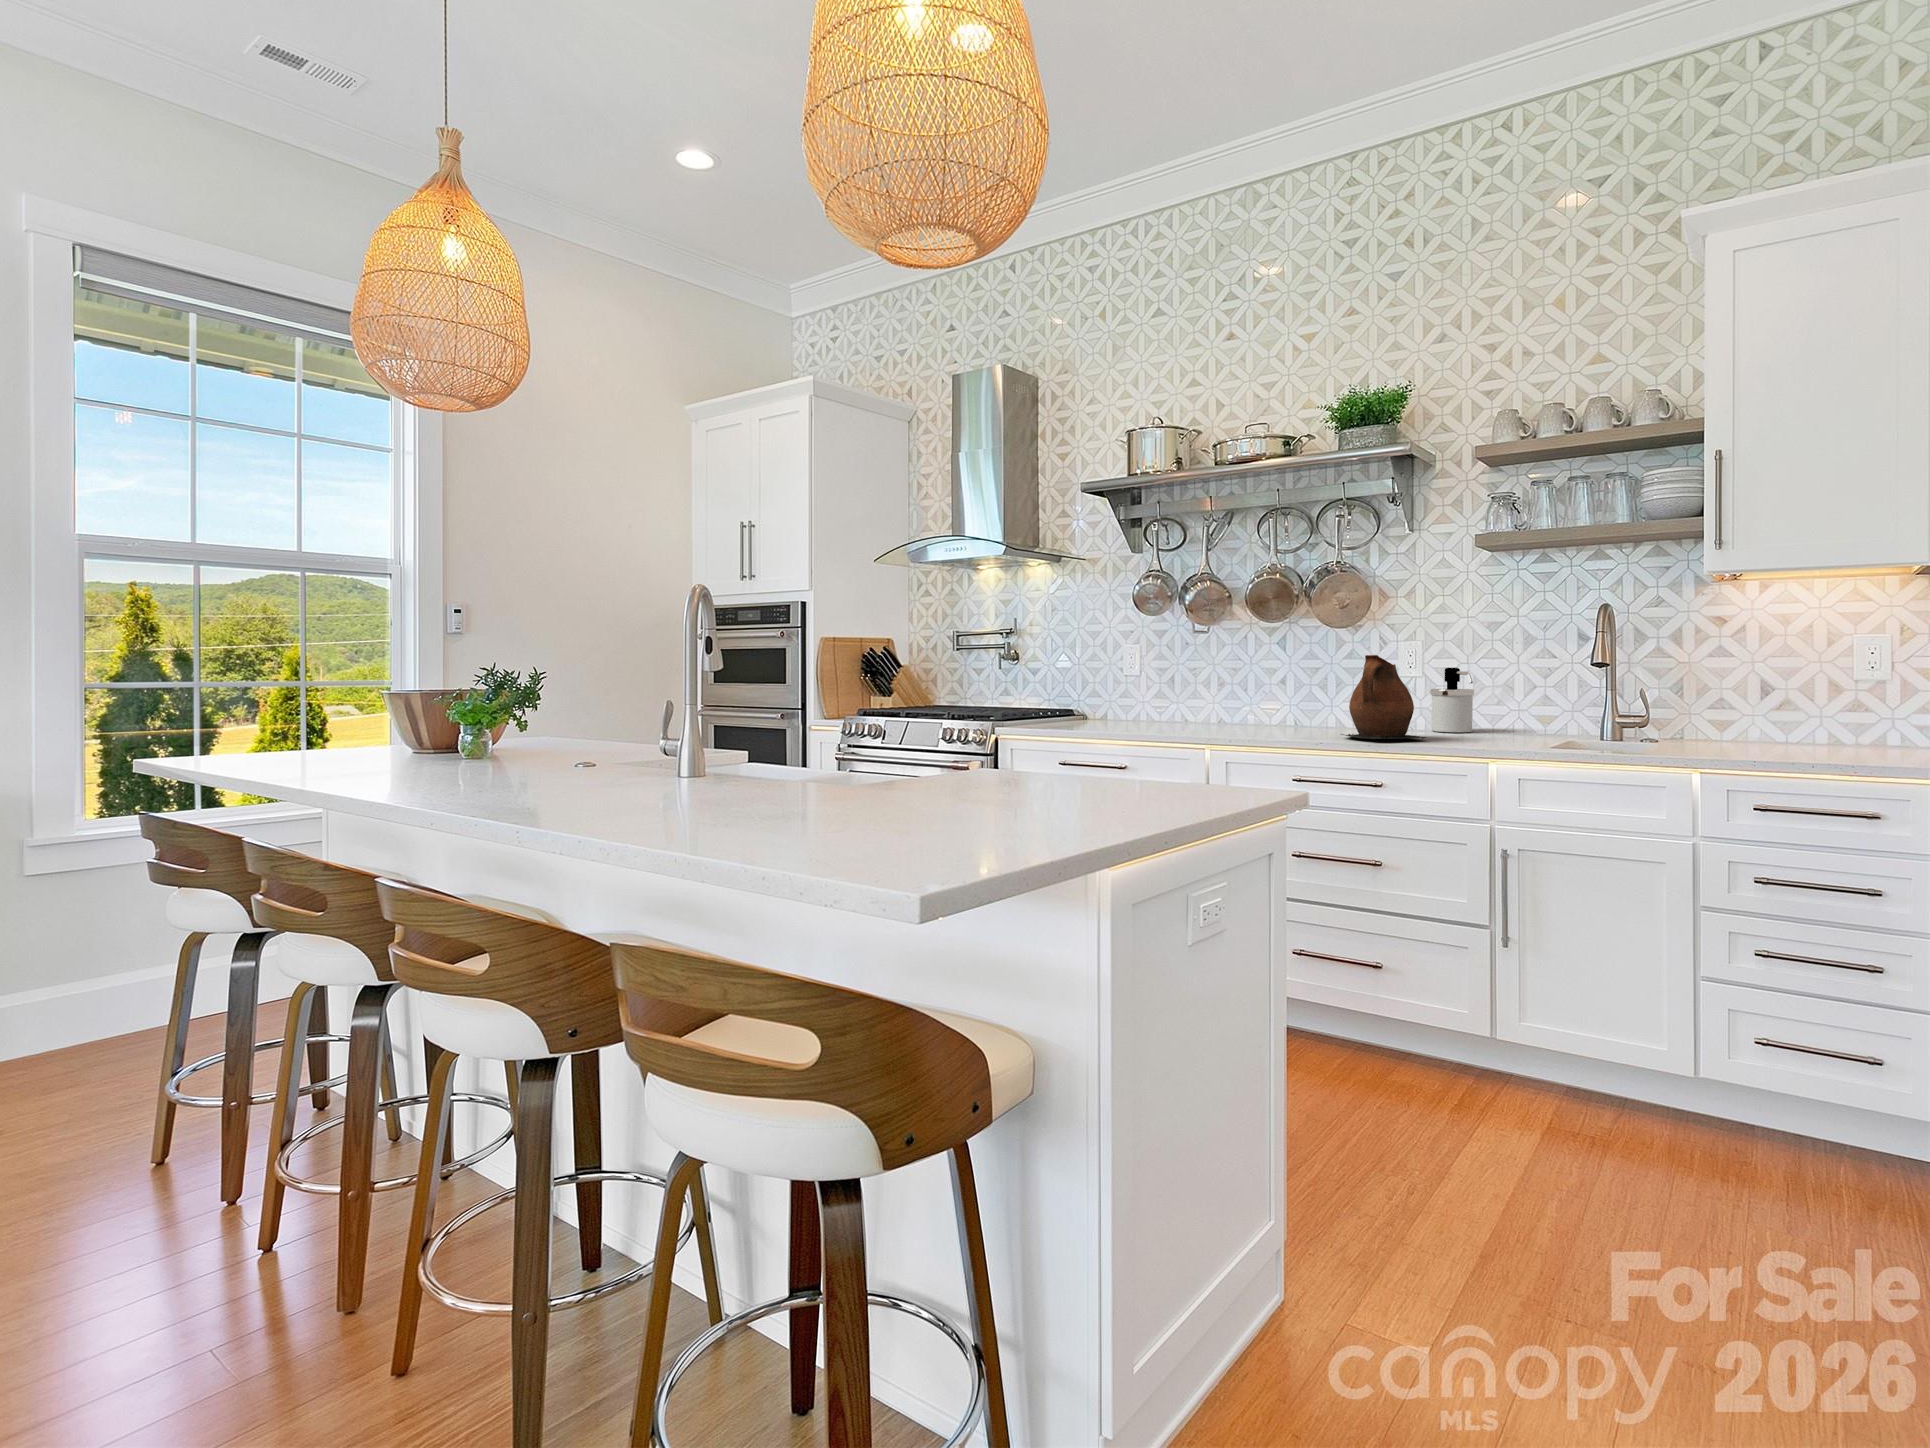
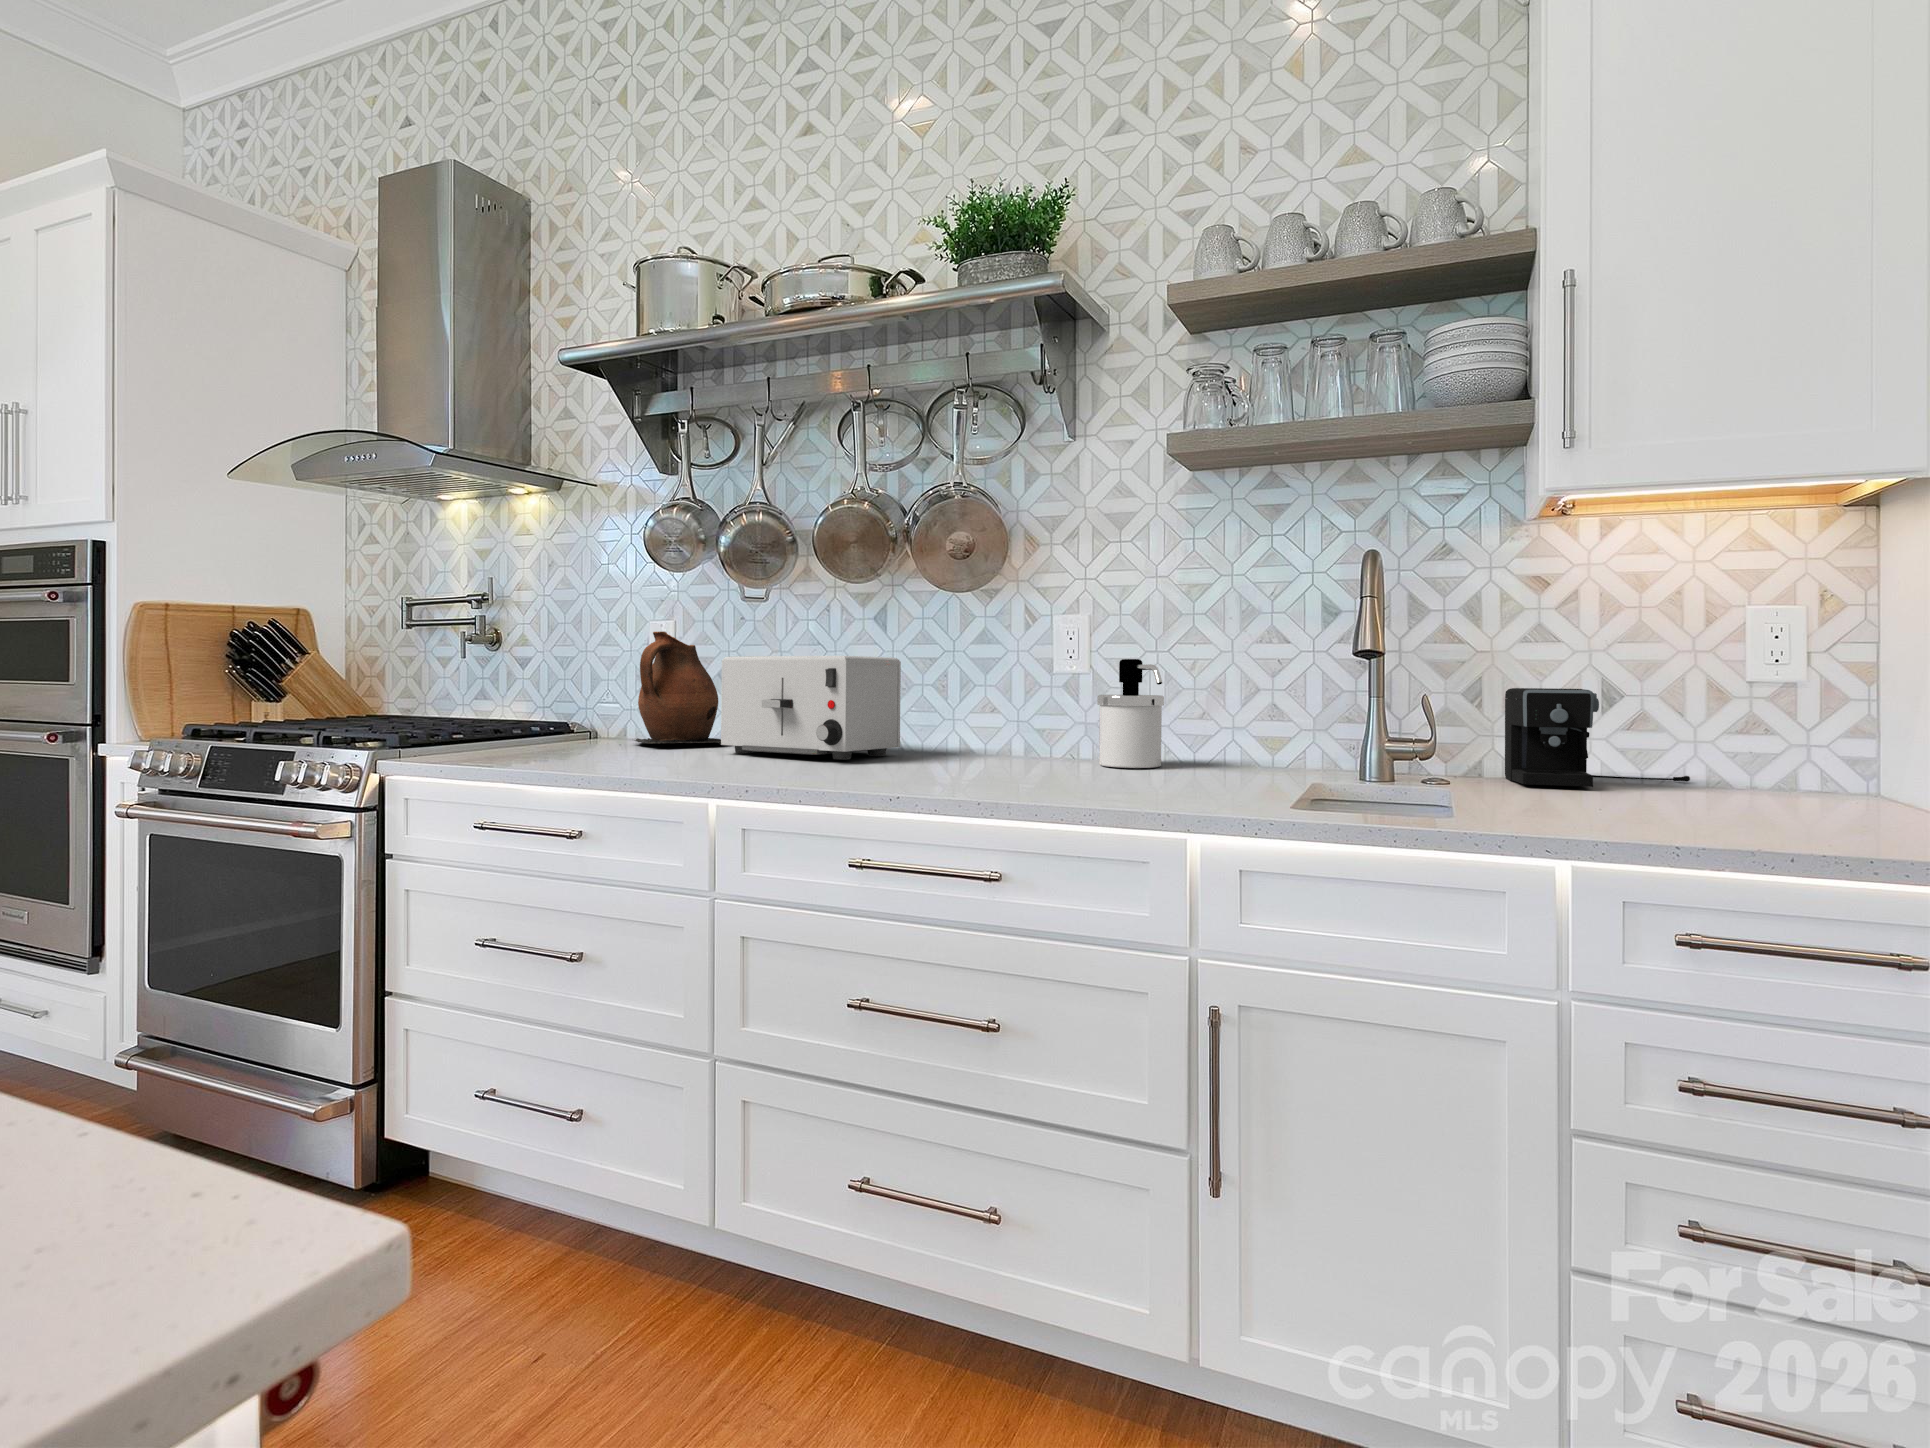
ceramic pitcher: present [1341,655,1426,739] -> present [635,632,721,744]
toaster: none [1188,667,1300,727] -> present [721,656,901,759]
coffee maker: none [1702,685,1828,743] -> present [1505,688,1690,787]

